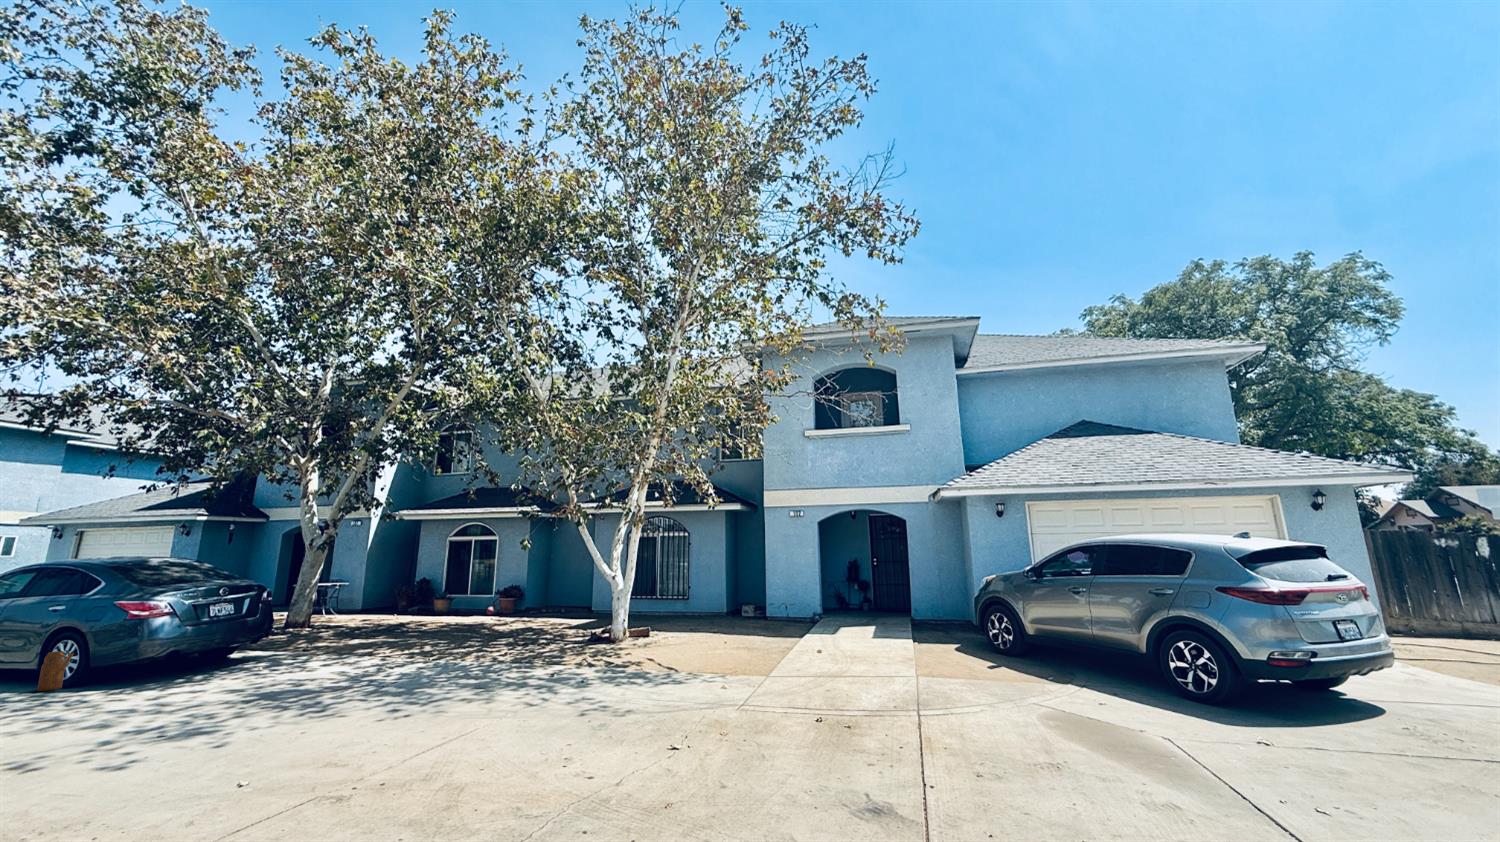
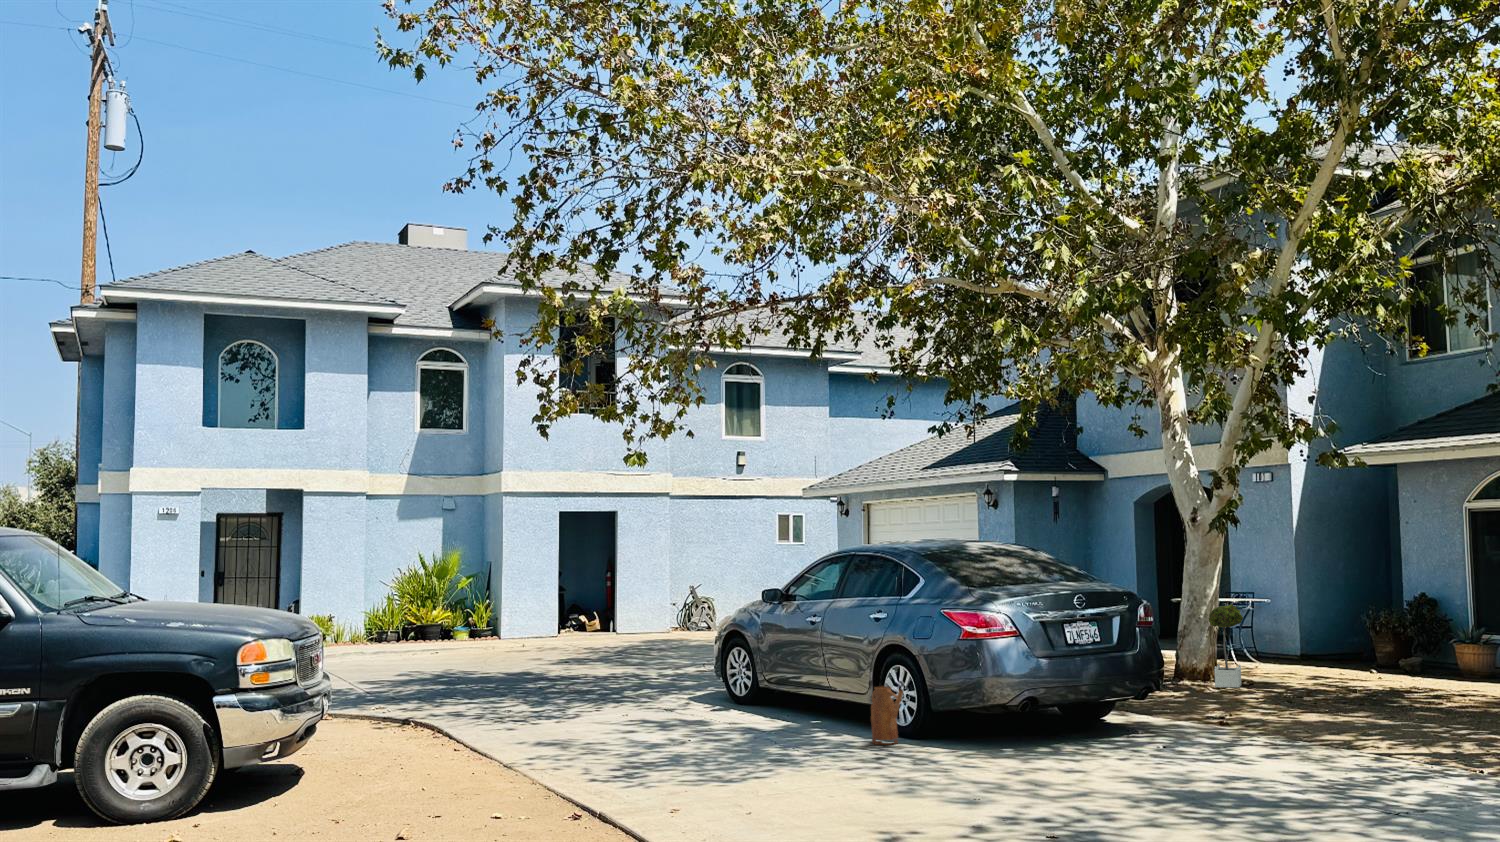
potted tree: none [309,588,331,631] -> present [1209,604,1243,687]

